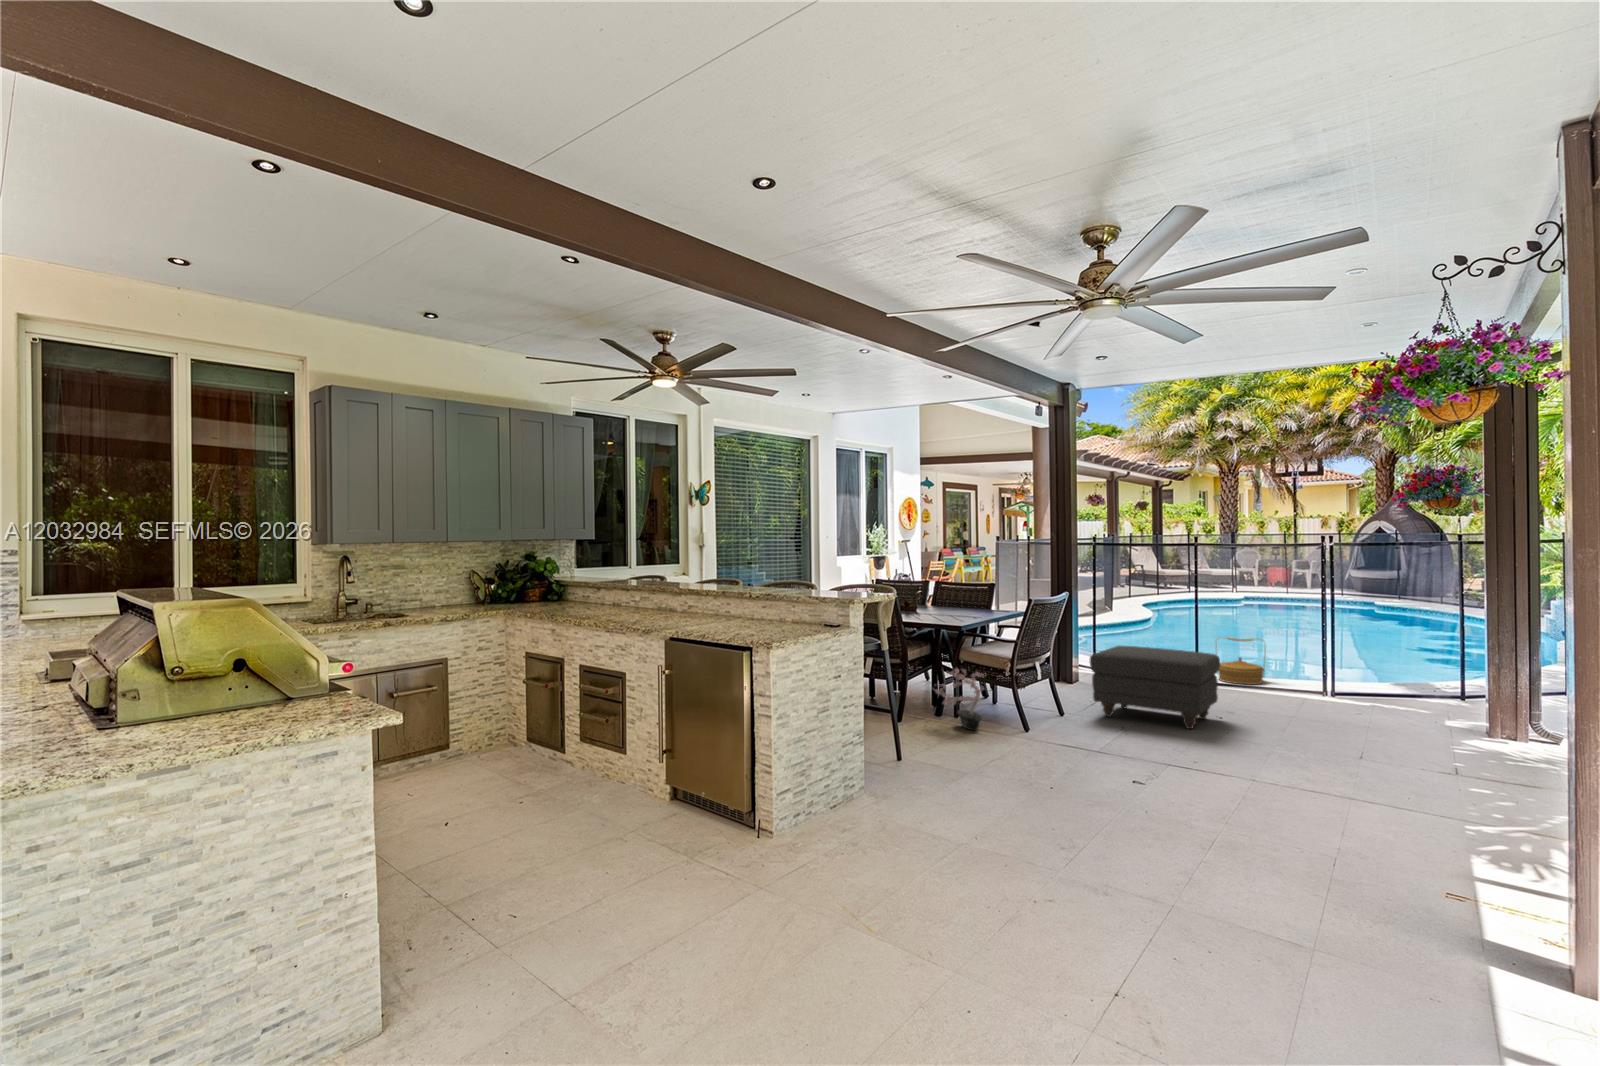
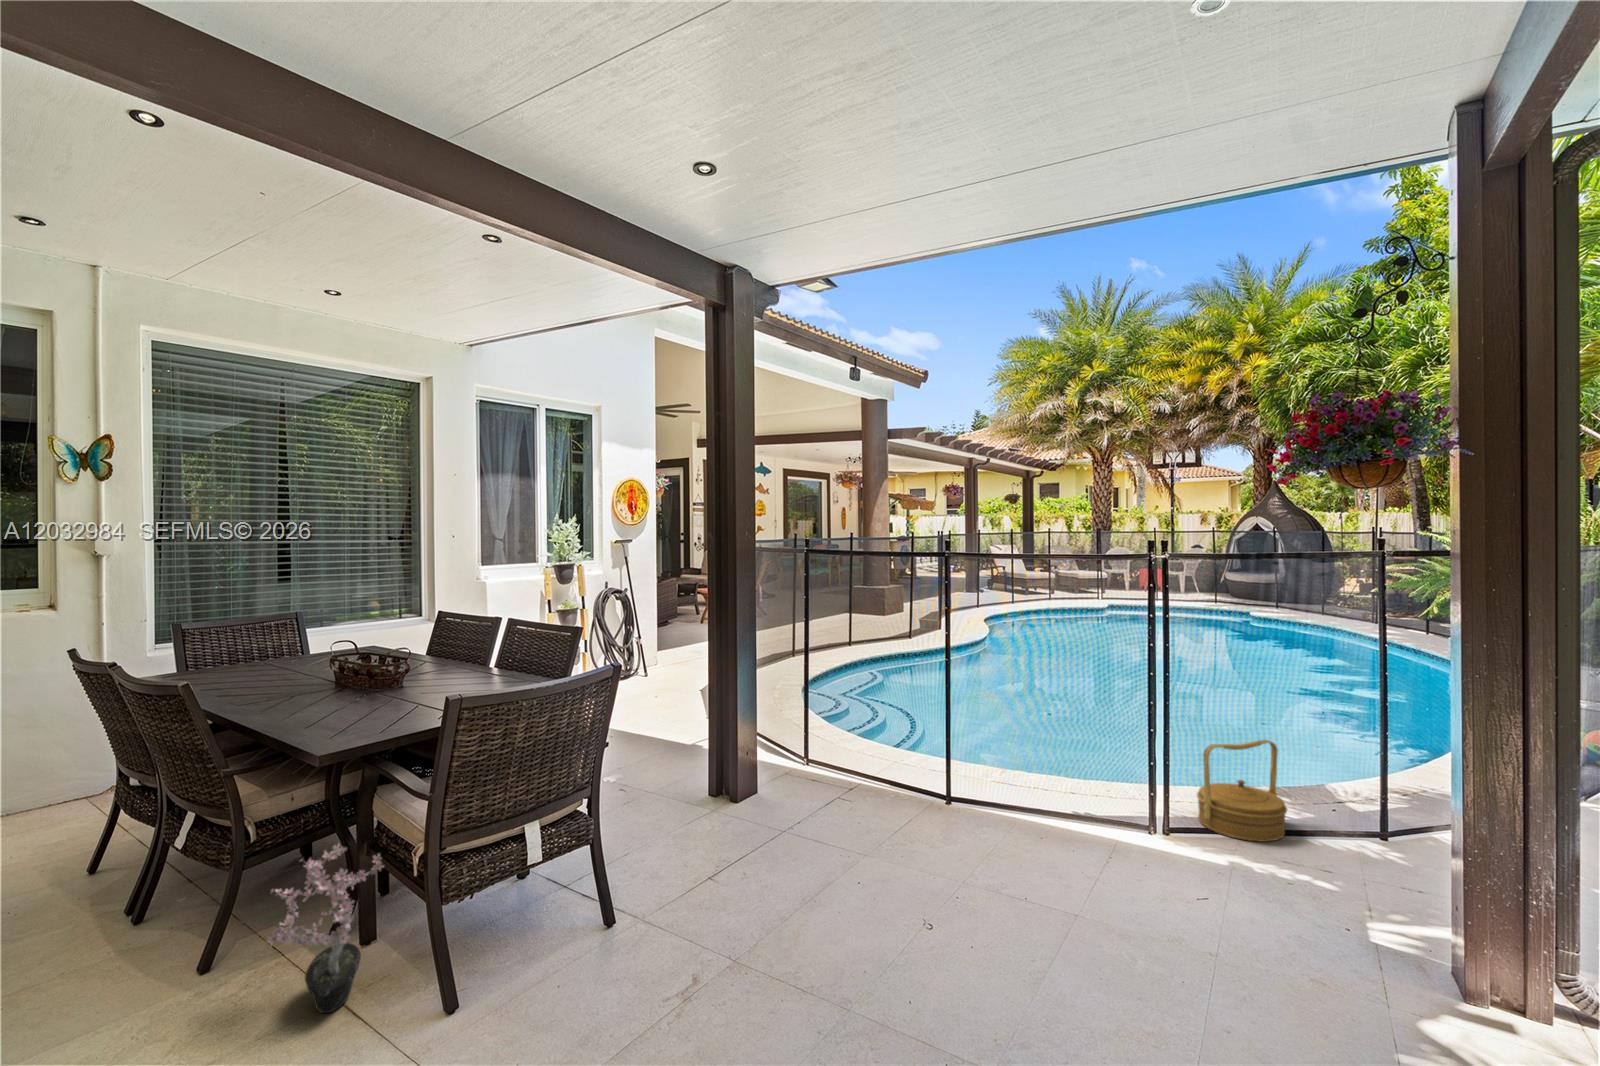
woven basket: present [1218,637,1266,685] -> present [1197,740,1287,842]
ottoman: present [1090,646,1220,729] -> none [658,762,927,993]

